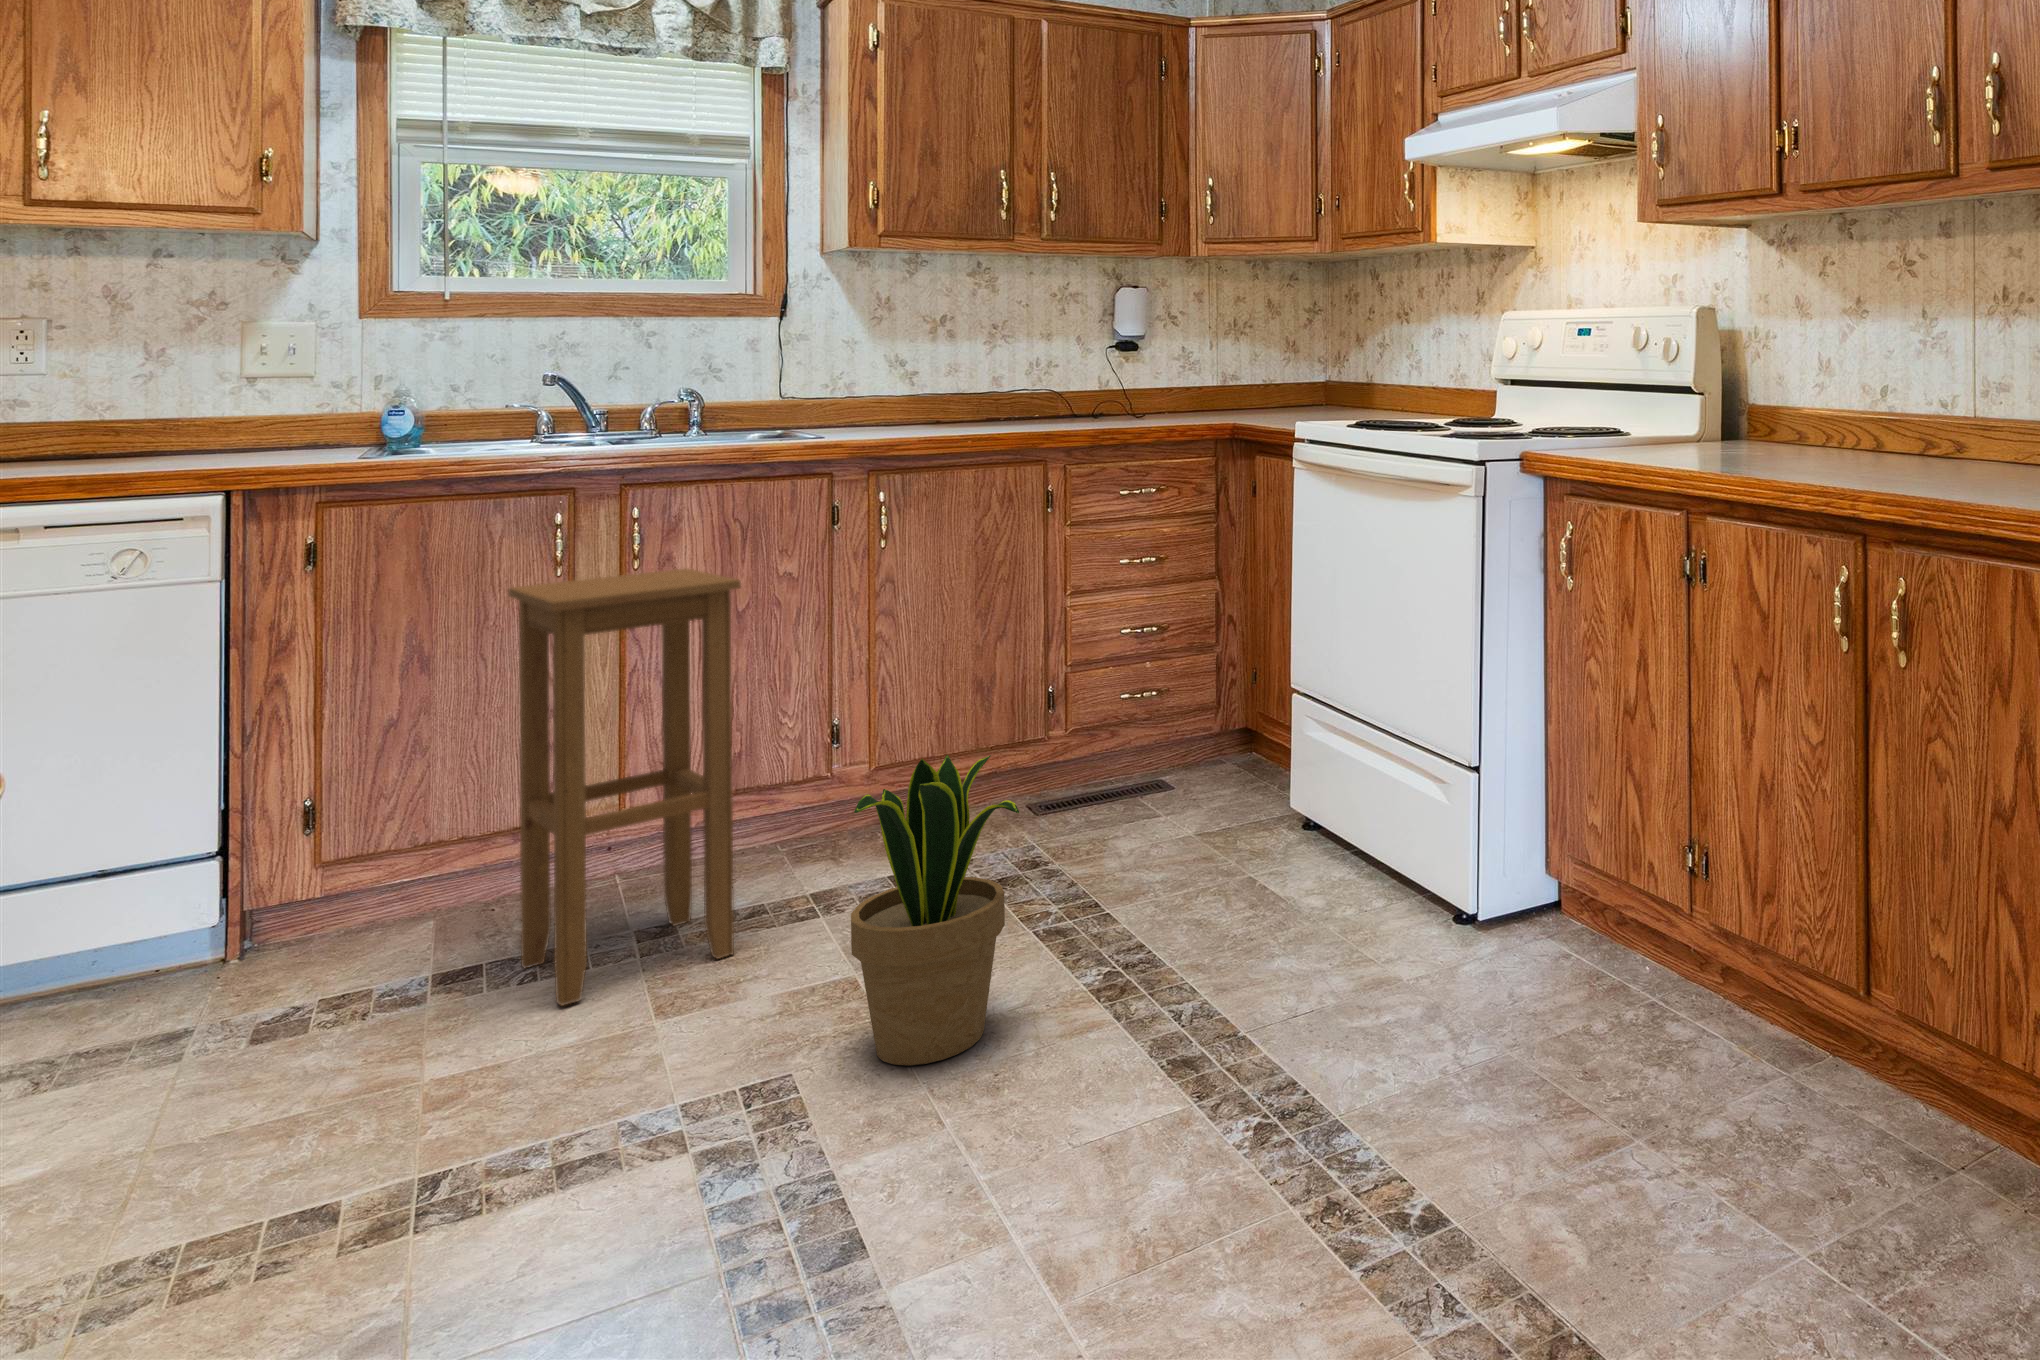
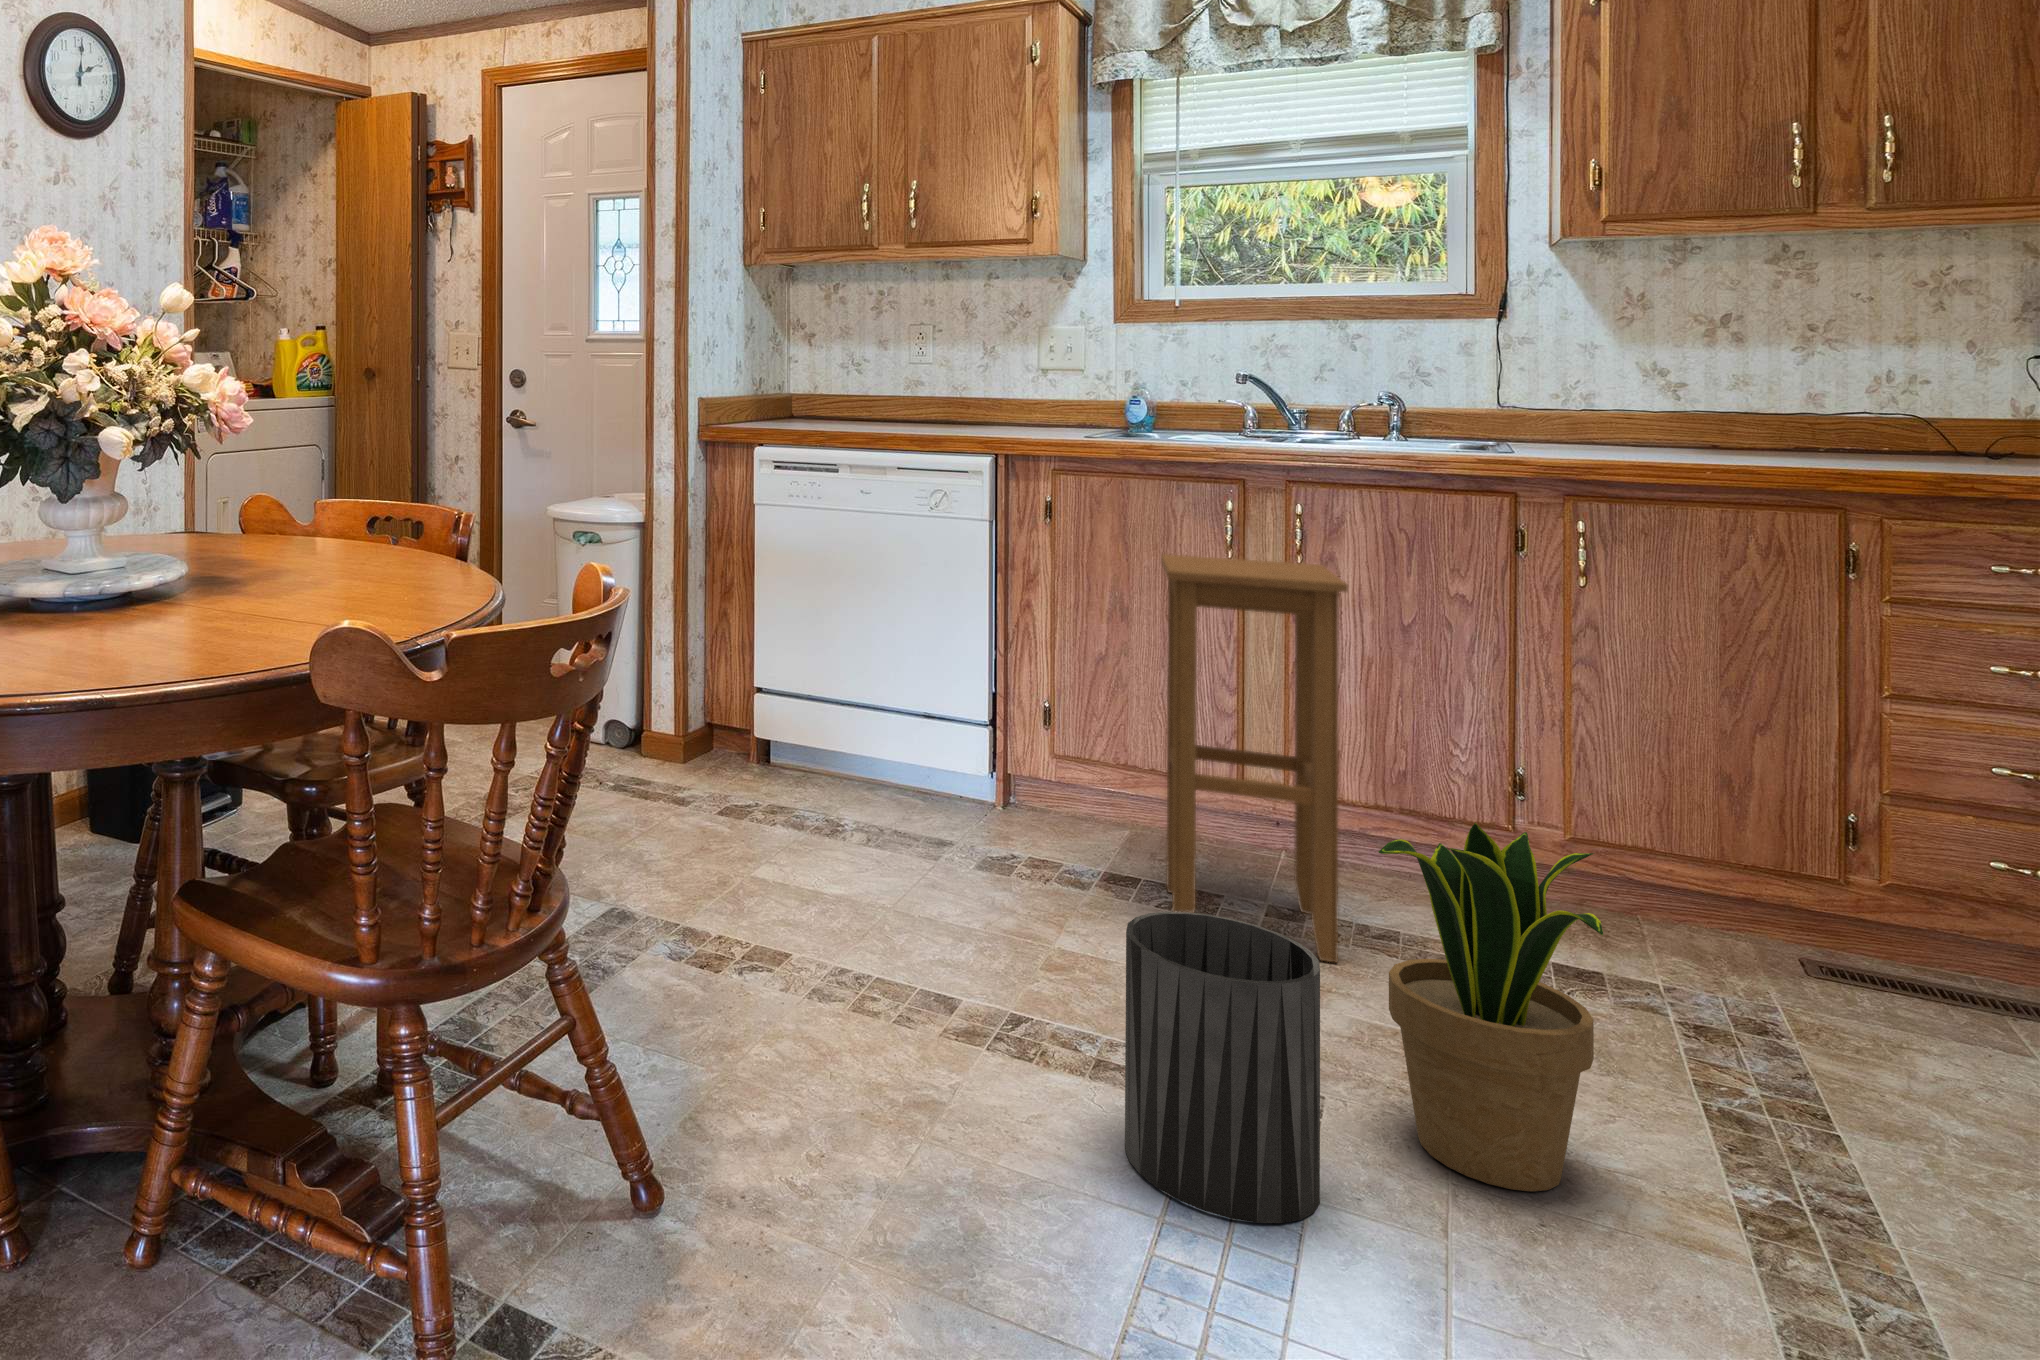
trash can: none [634,924,837,1240] -> present [1125,911,1320,1223]

